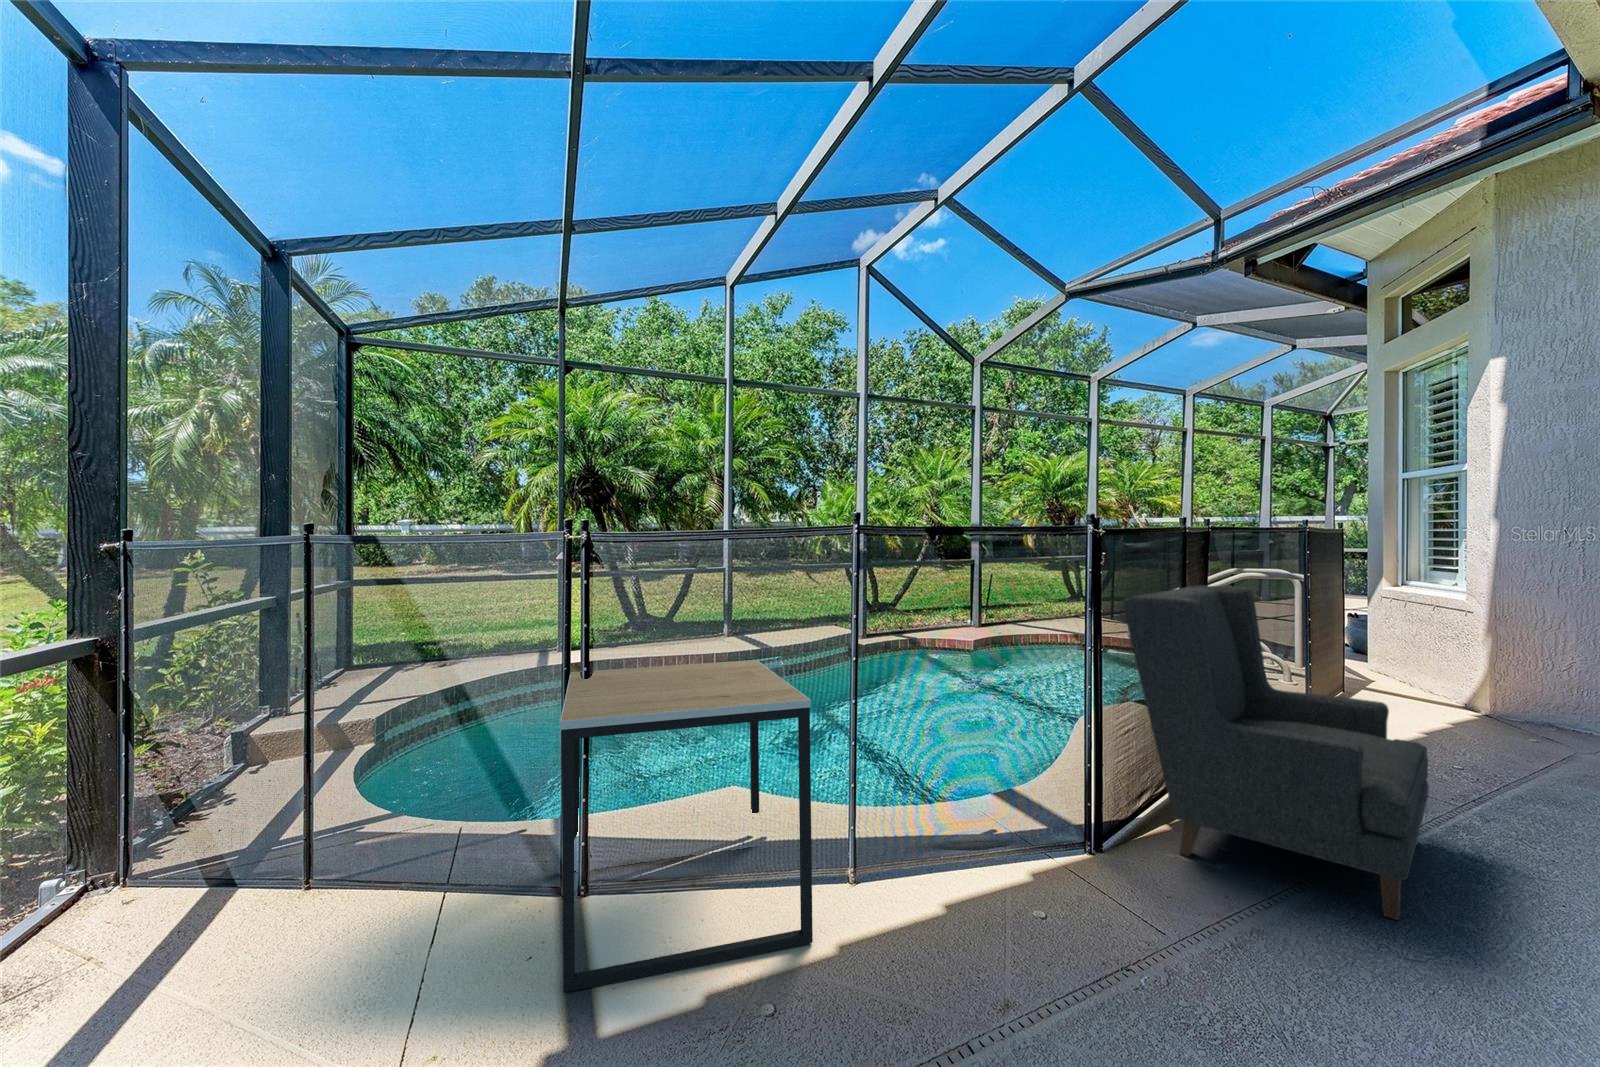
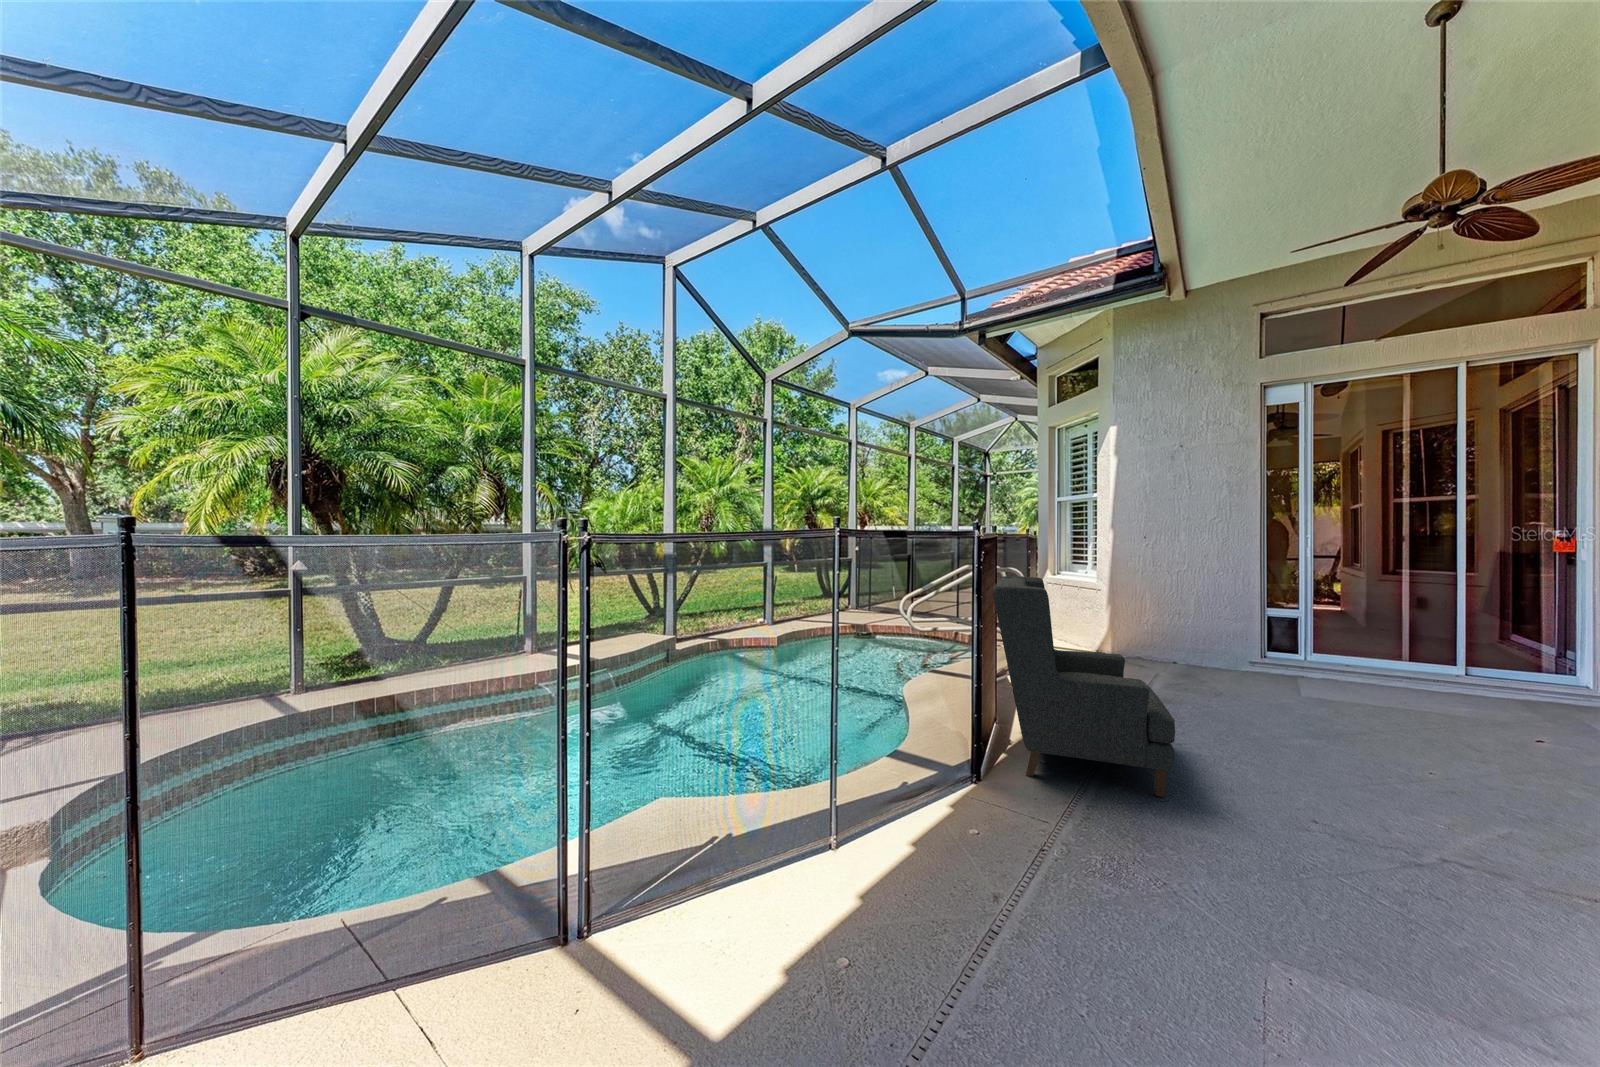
side table: present [560,660,813,992] -> none [546,652,845,1024]

